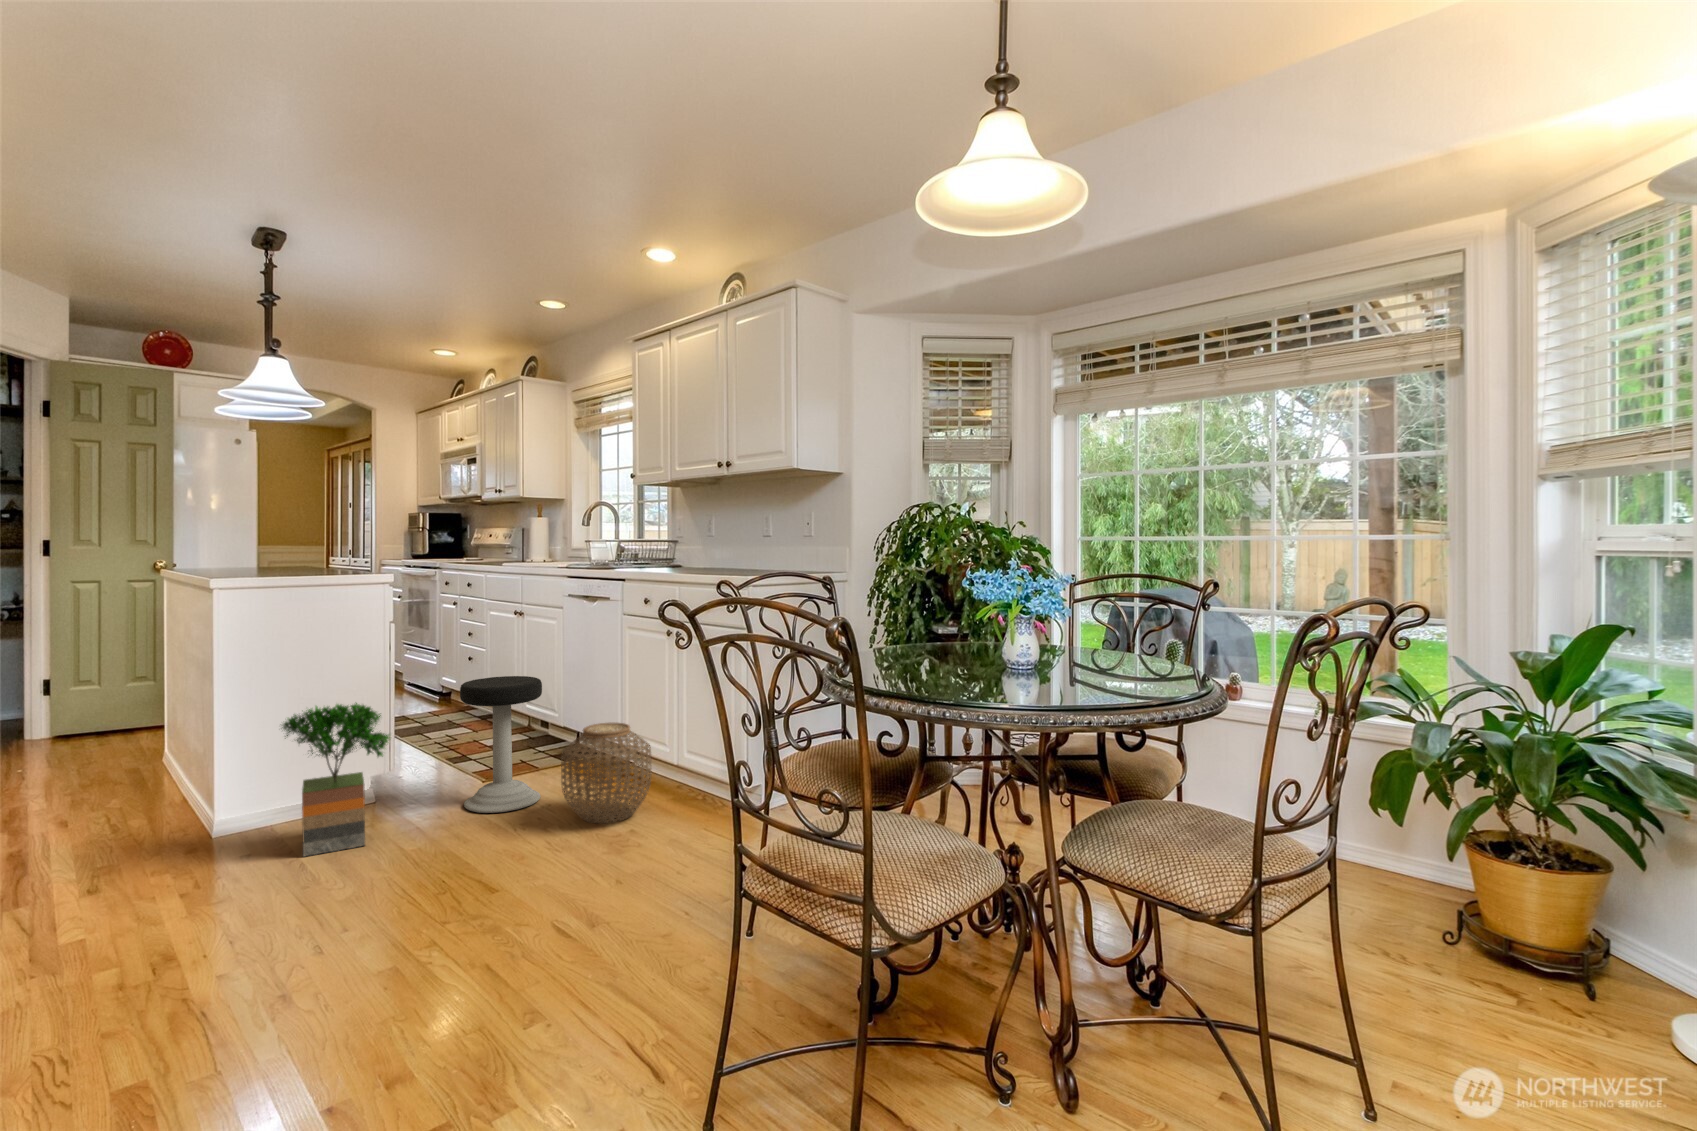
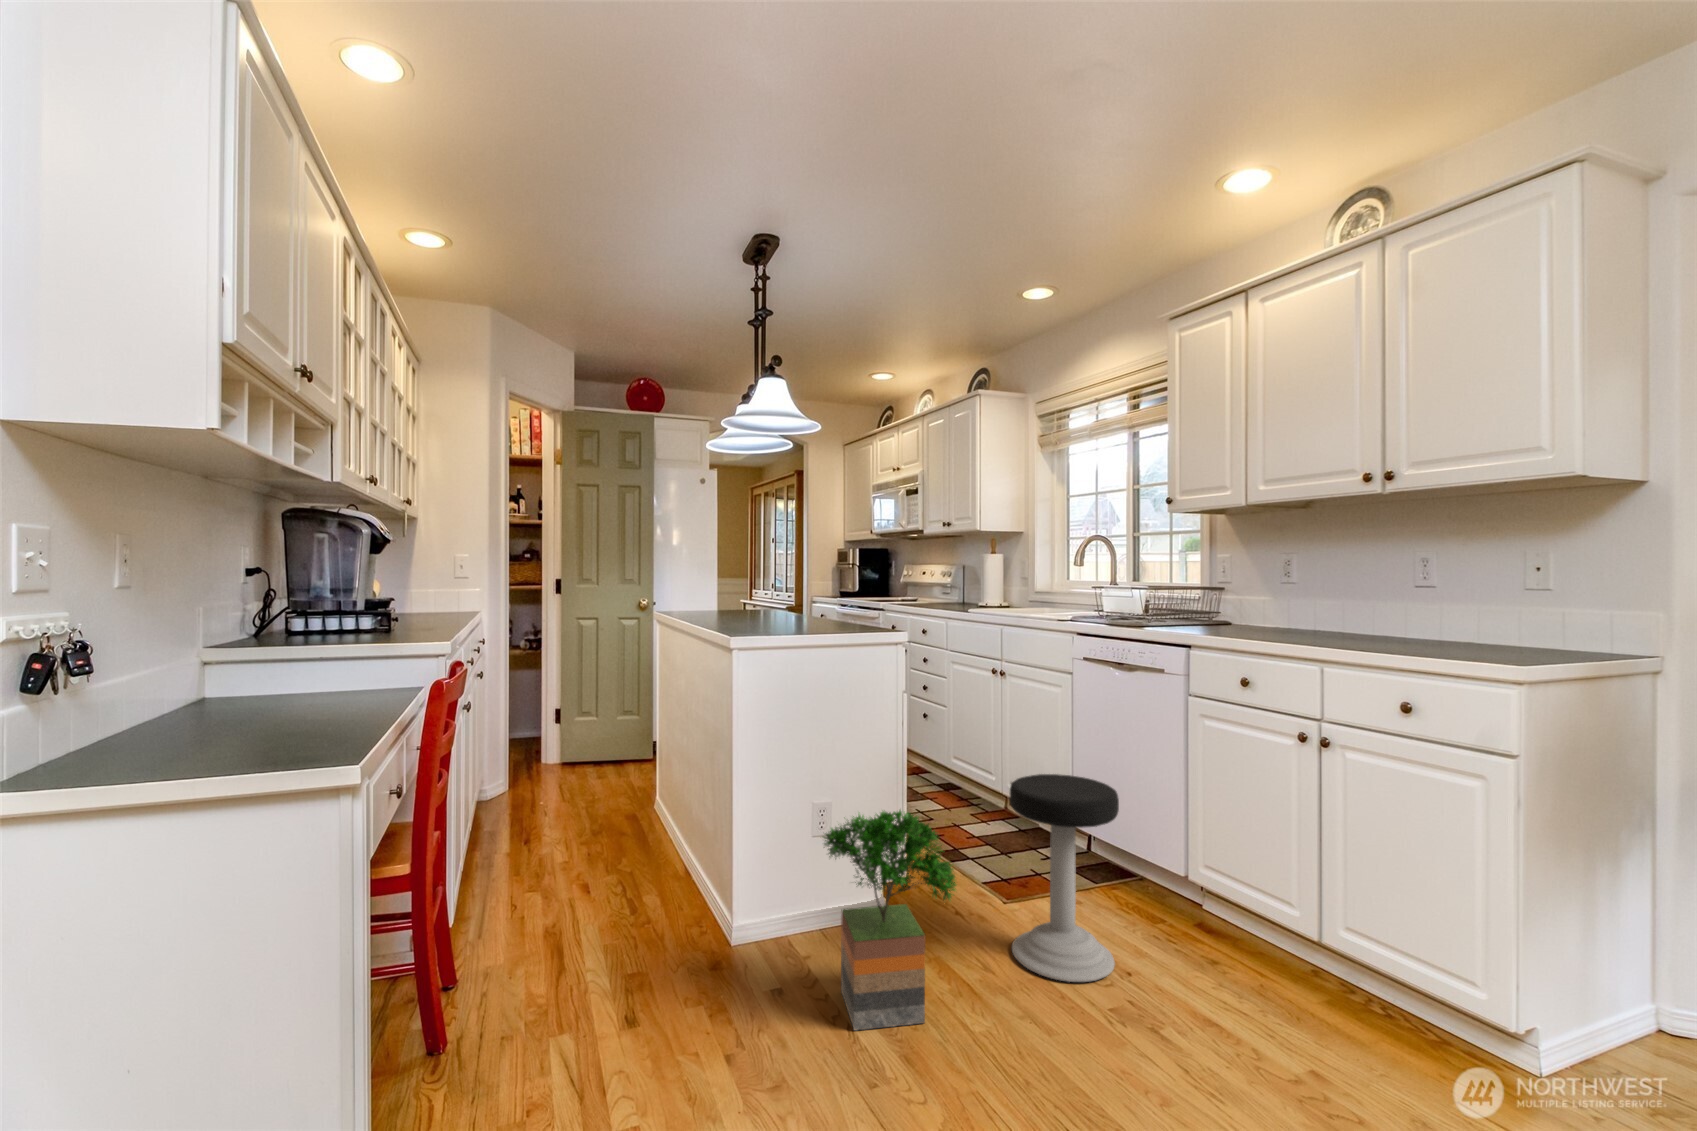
woven basket: present [561,723,651,823] -> none [1180,873,1333,1049]

